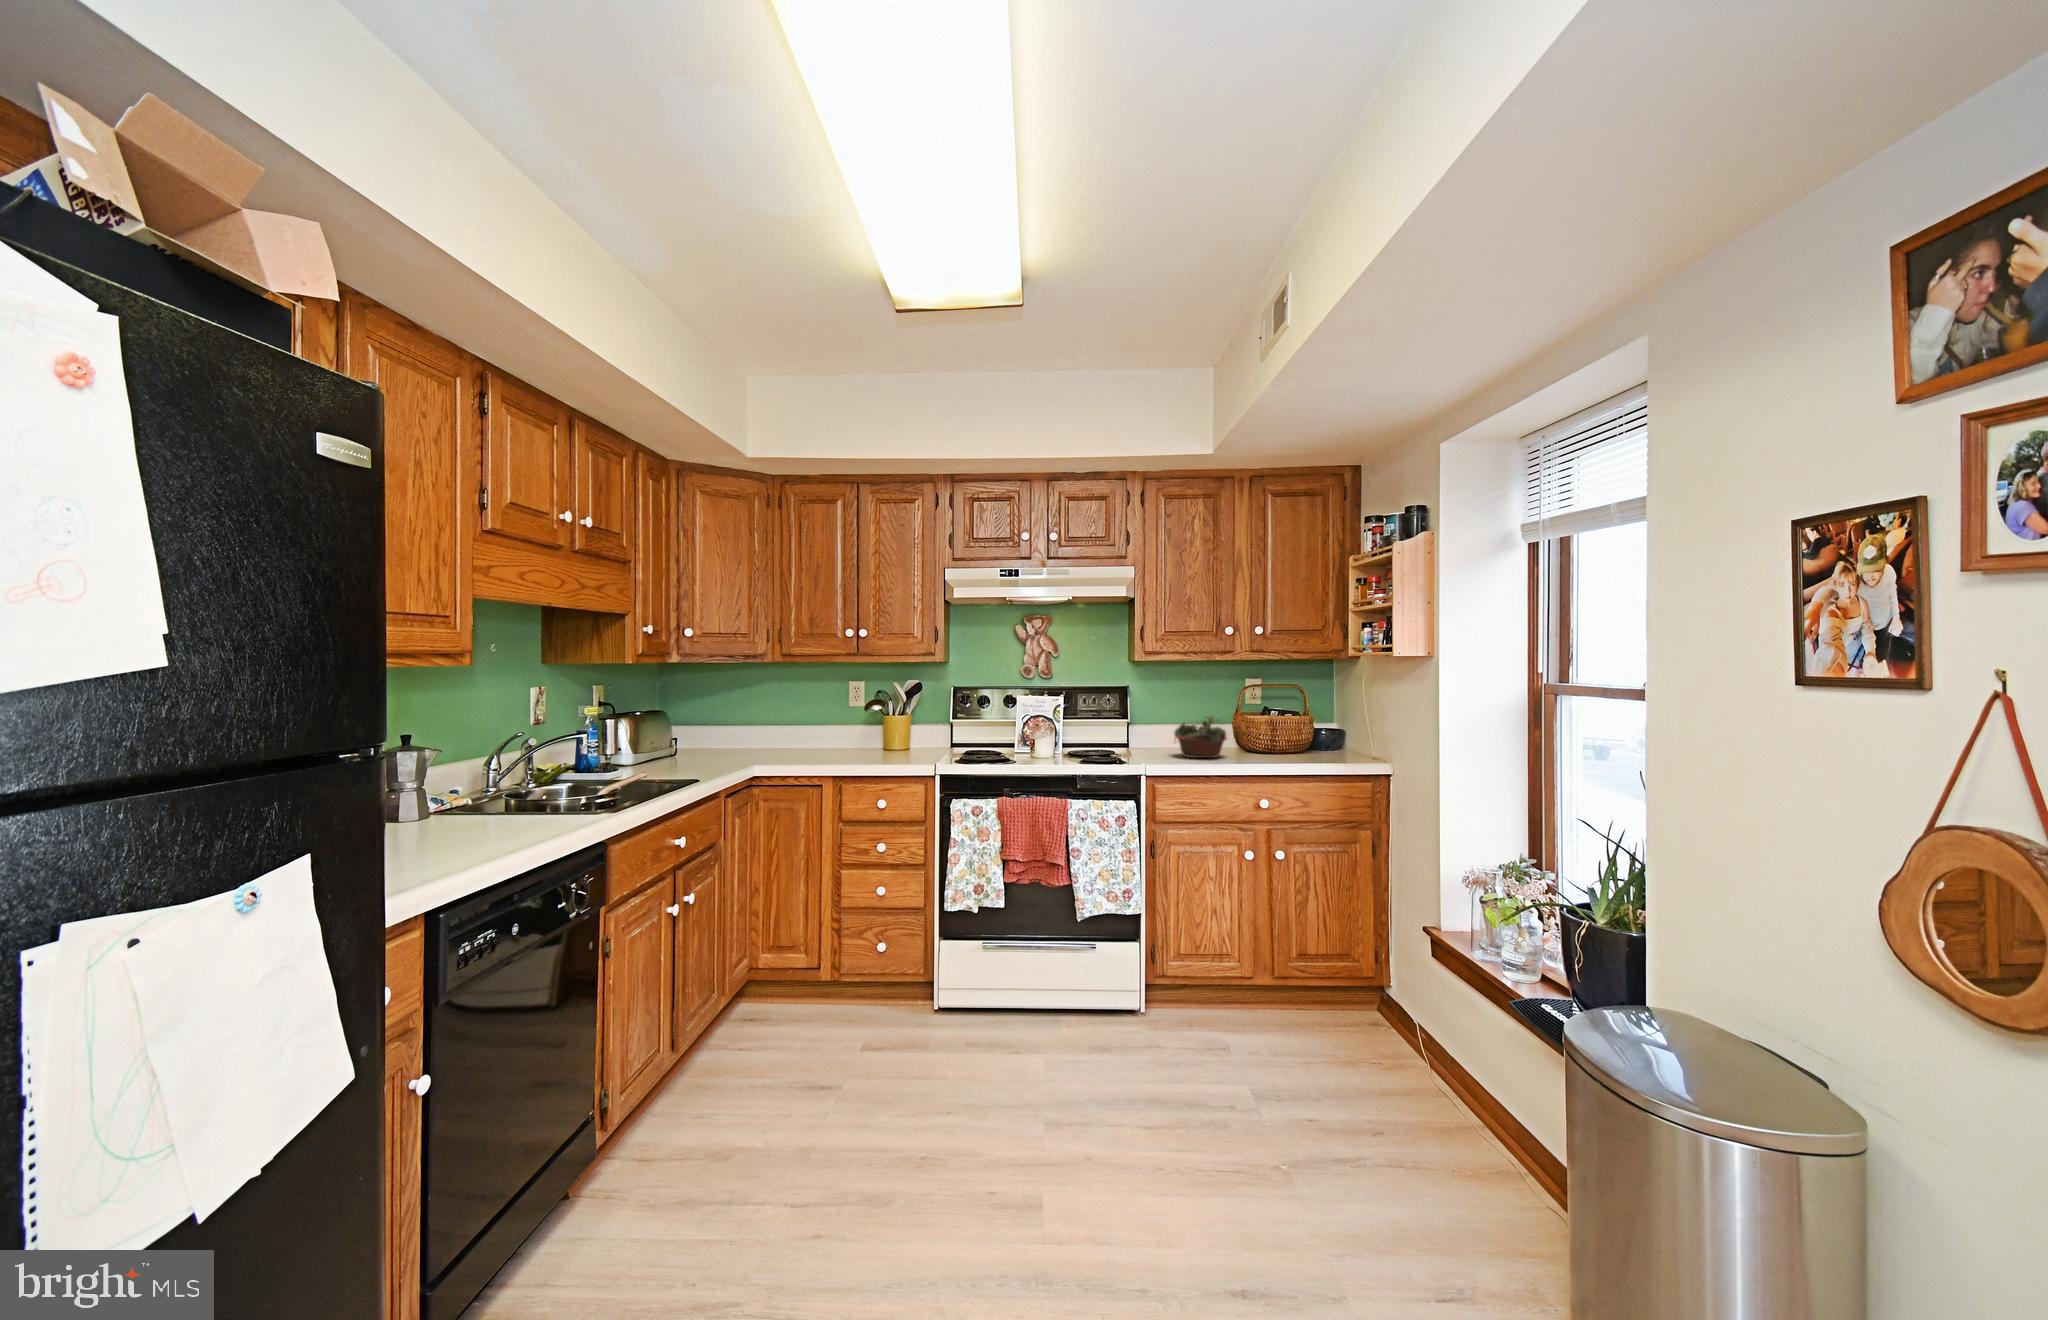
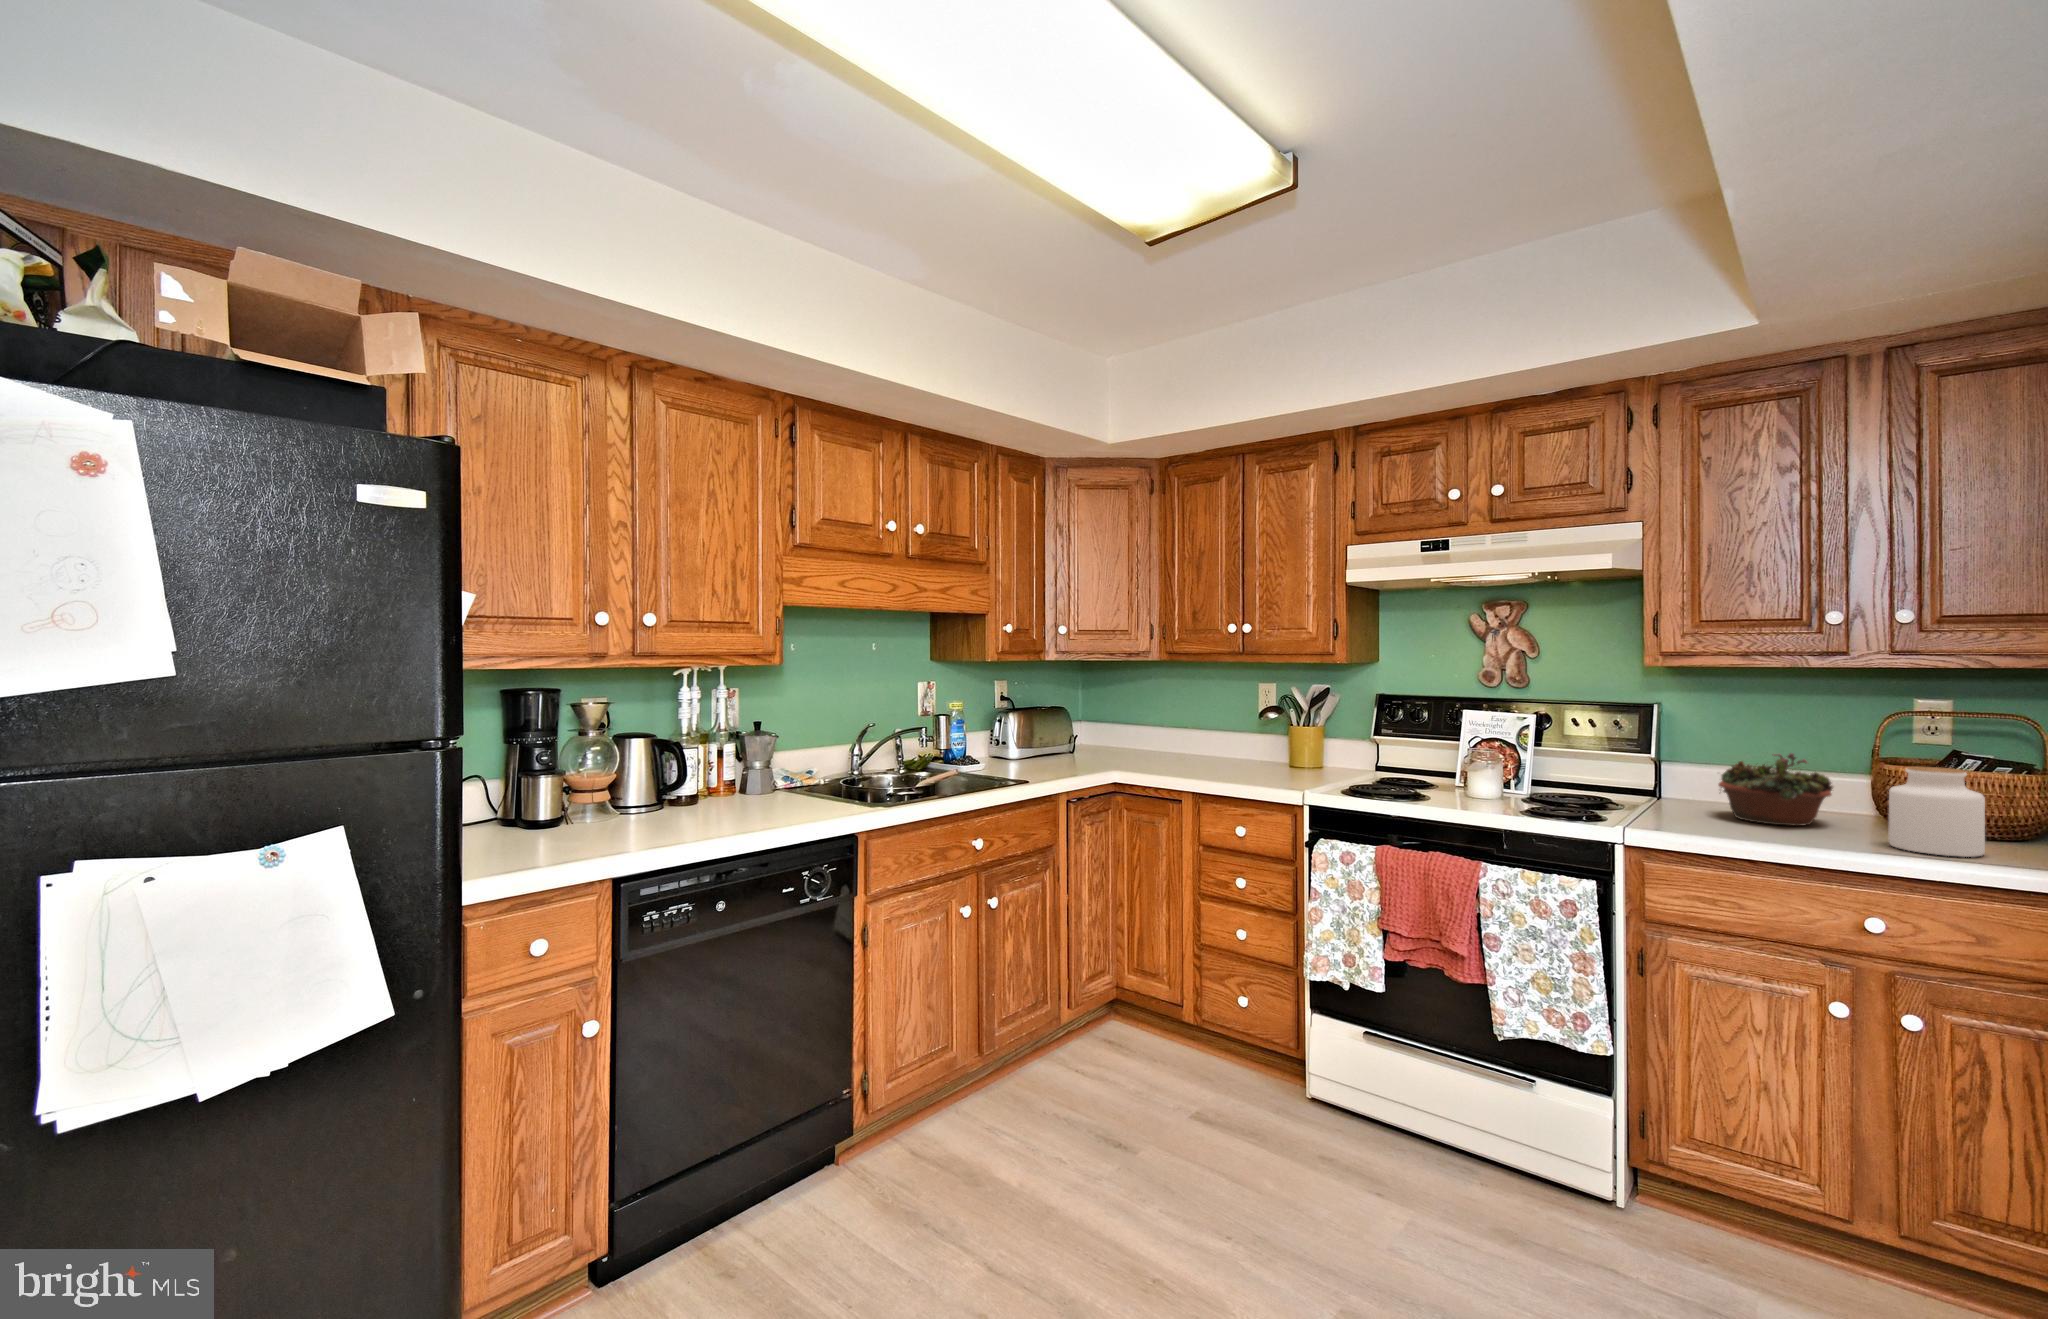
jar: none [1260,718,1297,764] -> present [1889,766,1985,857]

